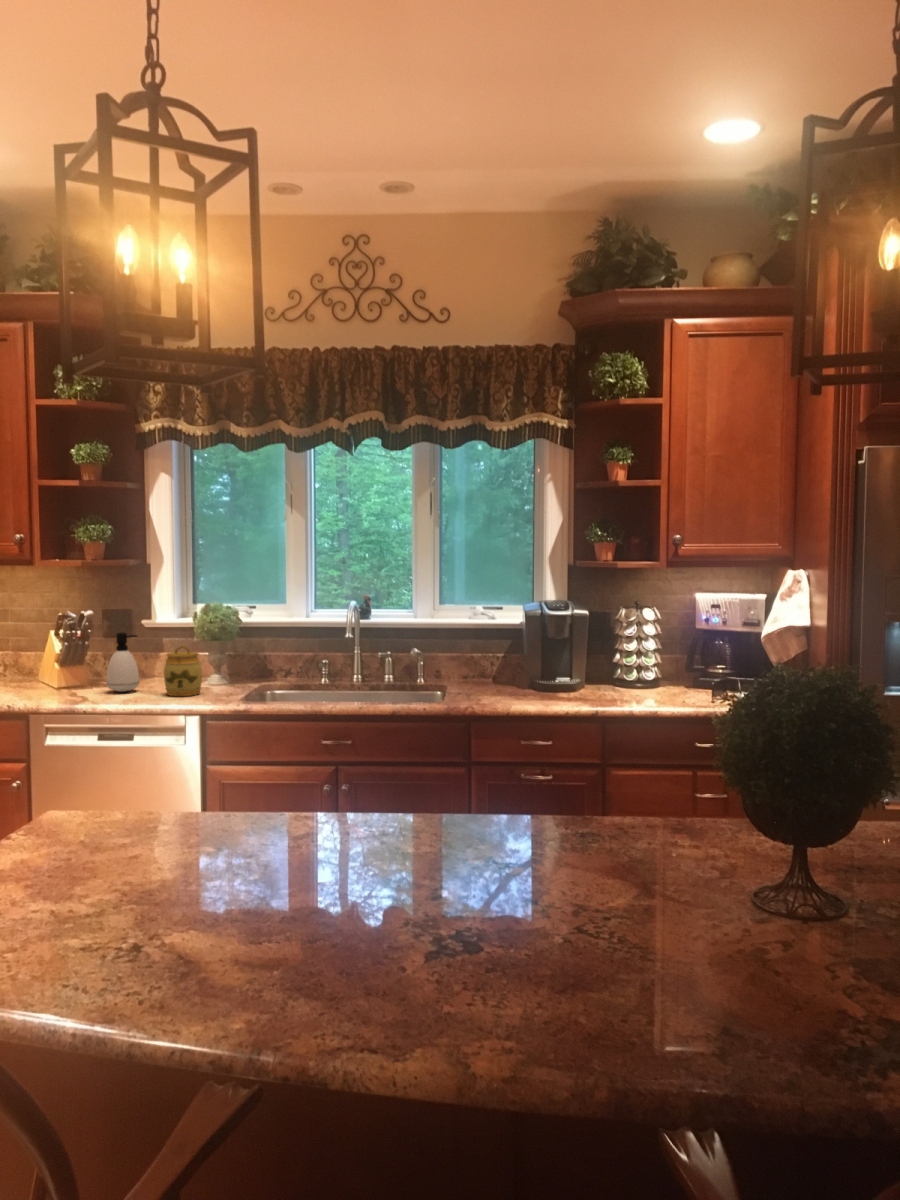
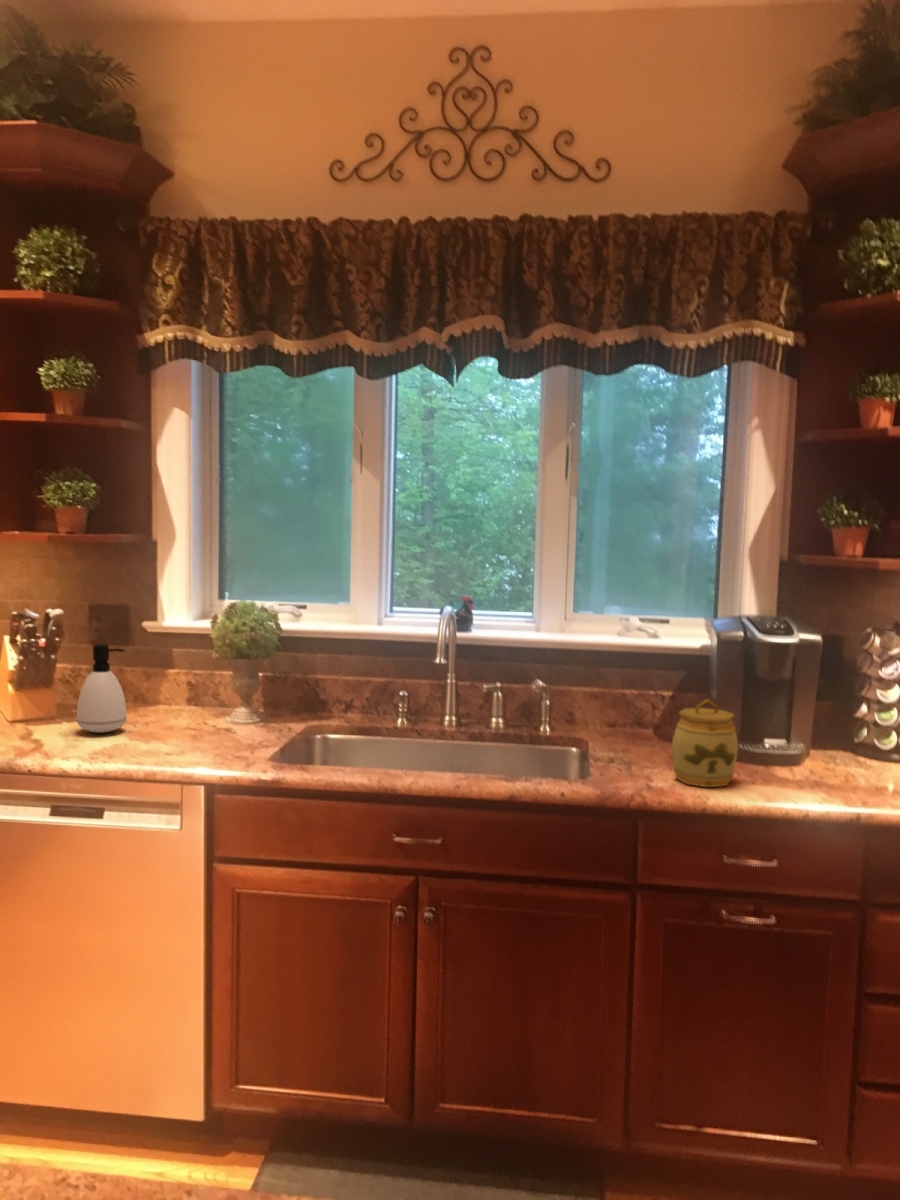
jar: present [164,645,202,696] -> present [672,699,738,787]

